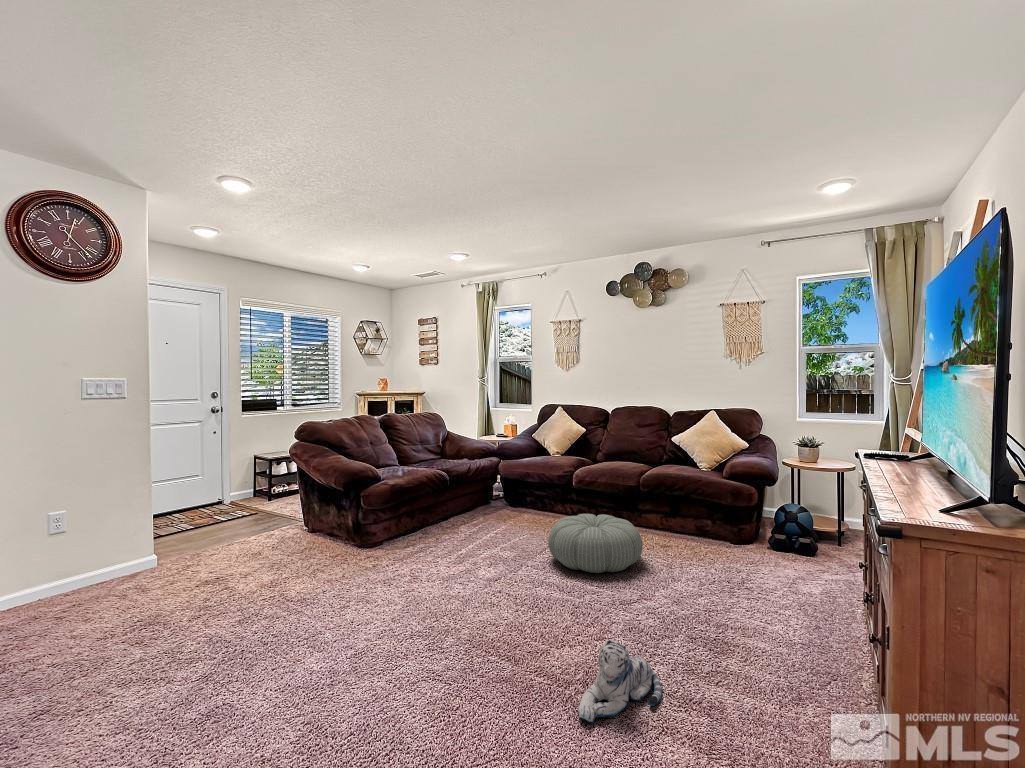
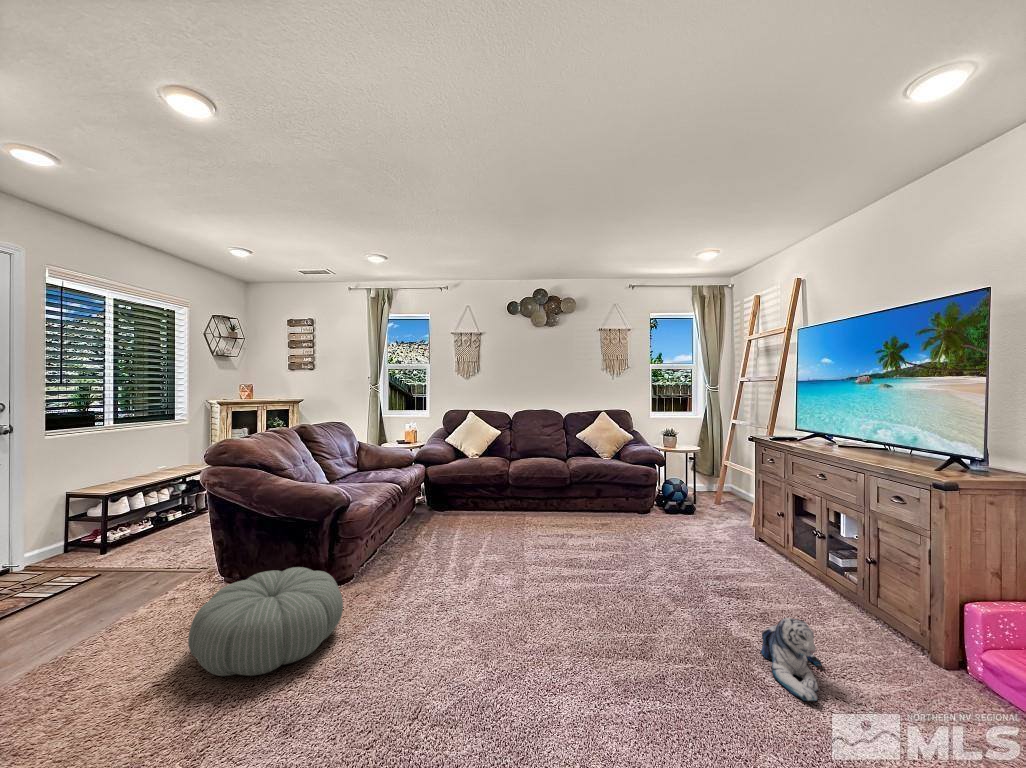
pouf: present [548,514,643,573] -> present [188,567,343,676]

